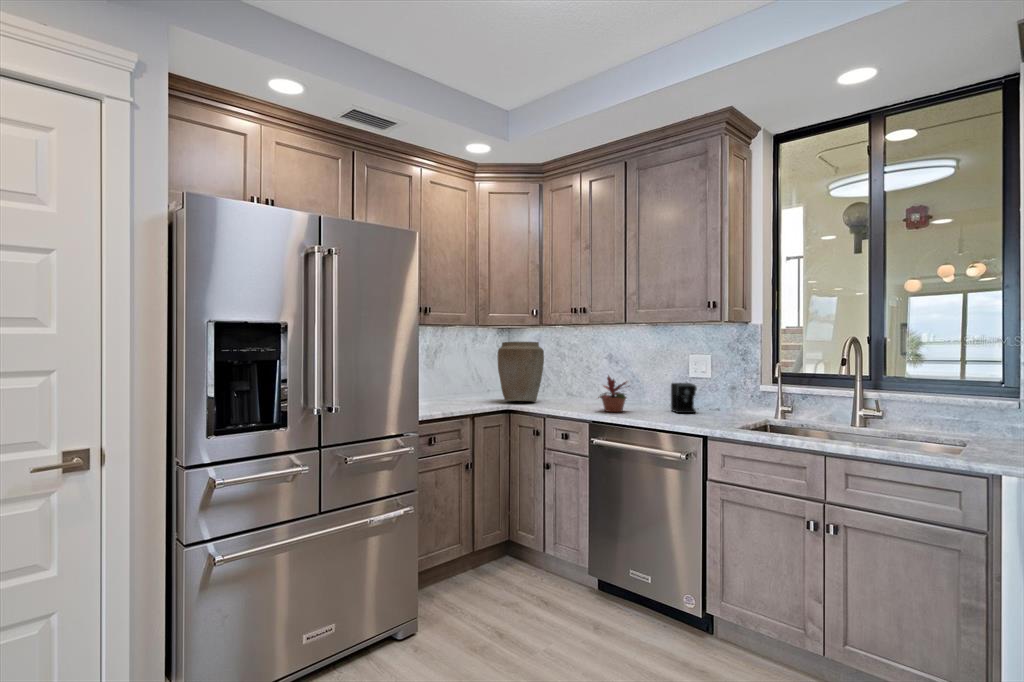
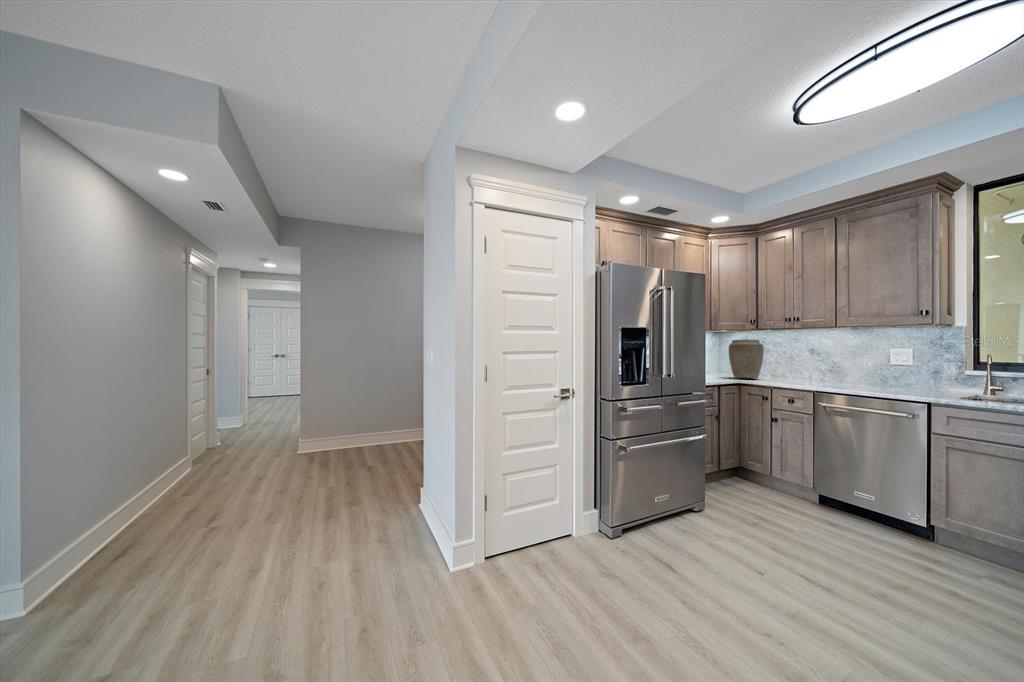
potted plant: present [598,376,627,412] -> none [812,360,849,386]
coffee maker: present [671,383,697,413] -> none [877,368,922,389]

